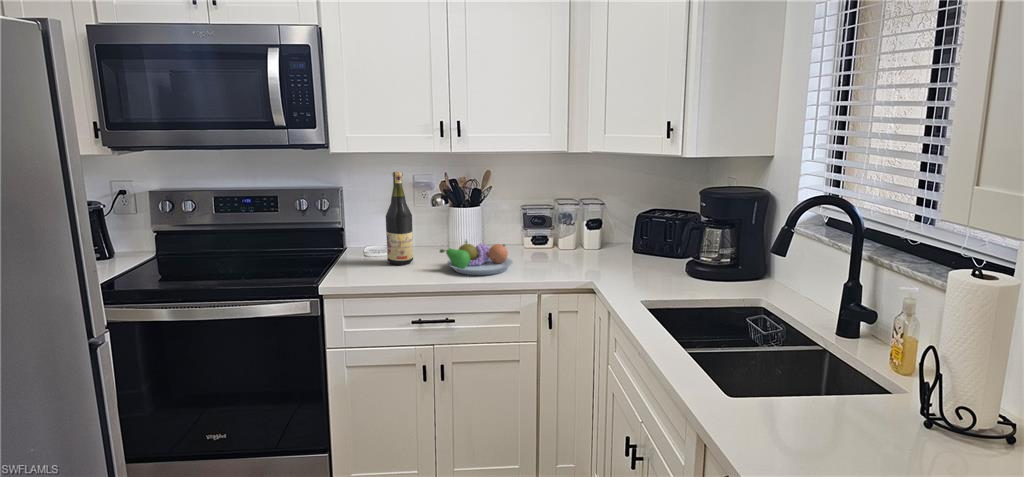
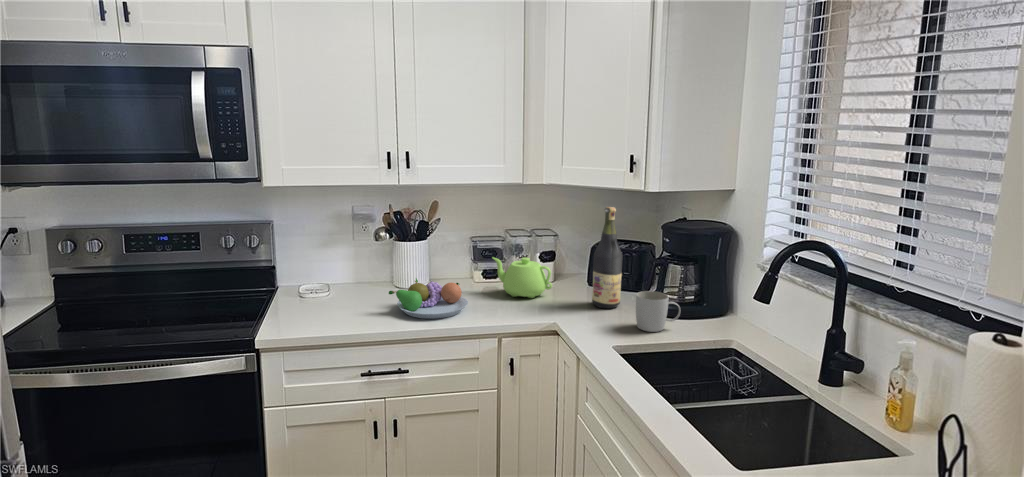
wine bottle: present [386,172,413,265] -> present [592,207,623,309]
teapot: none [539,223,596,262] -> present [493,258,552,298]
mug: none [669,252,713,291] -> present [636,291,680,332]

